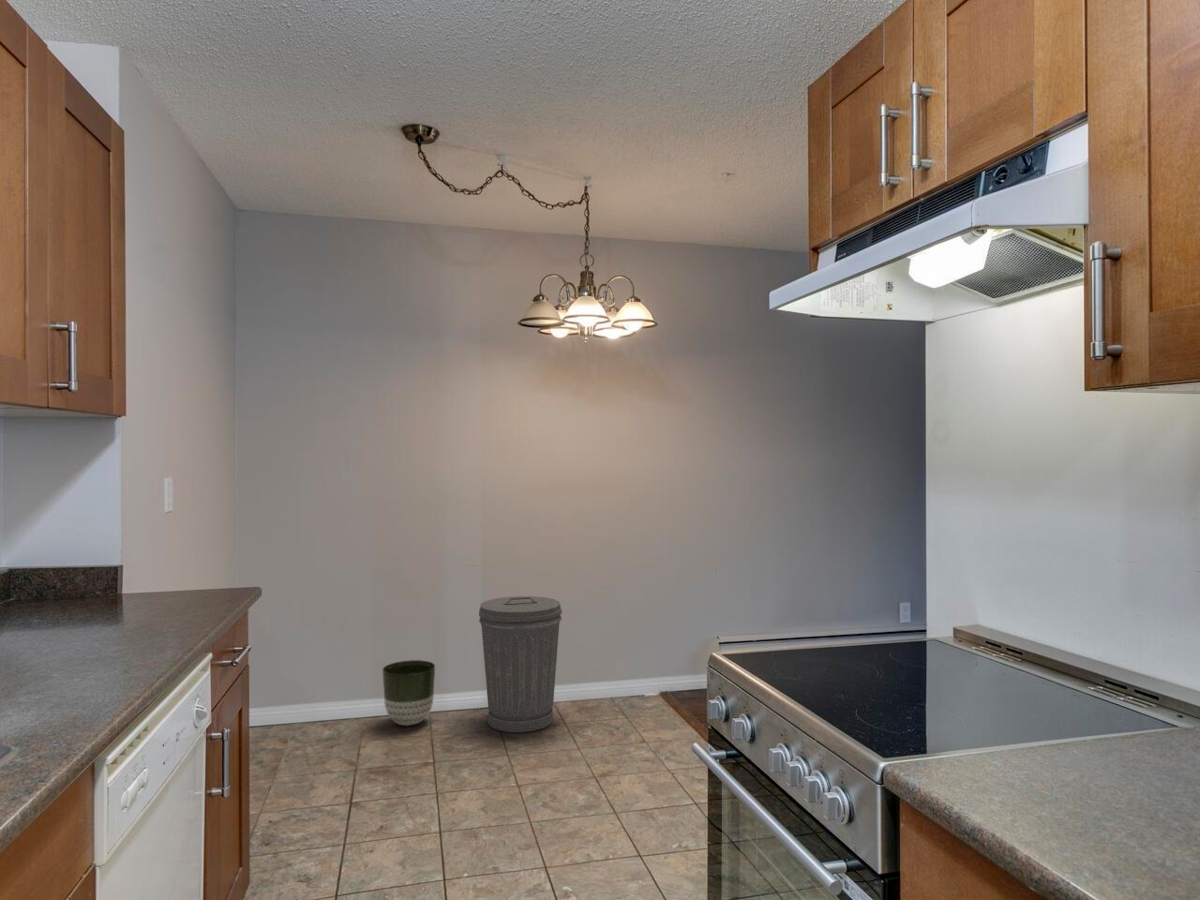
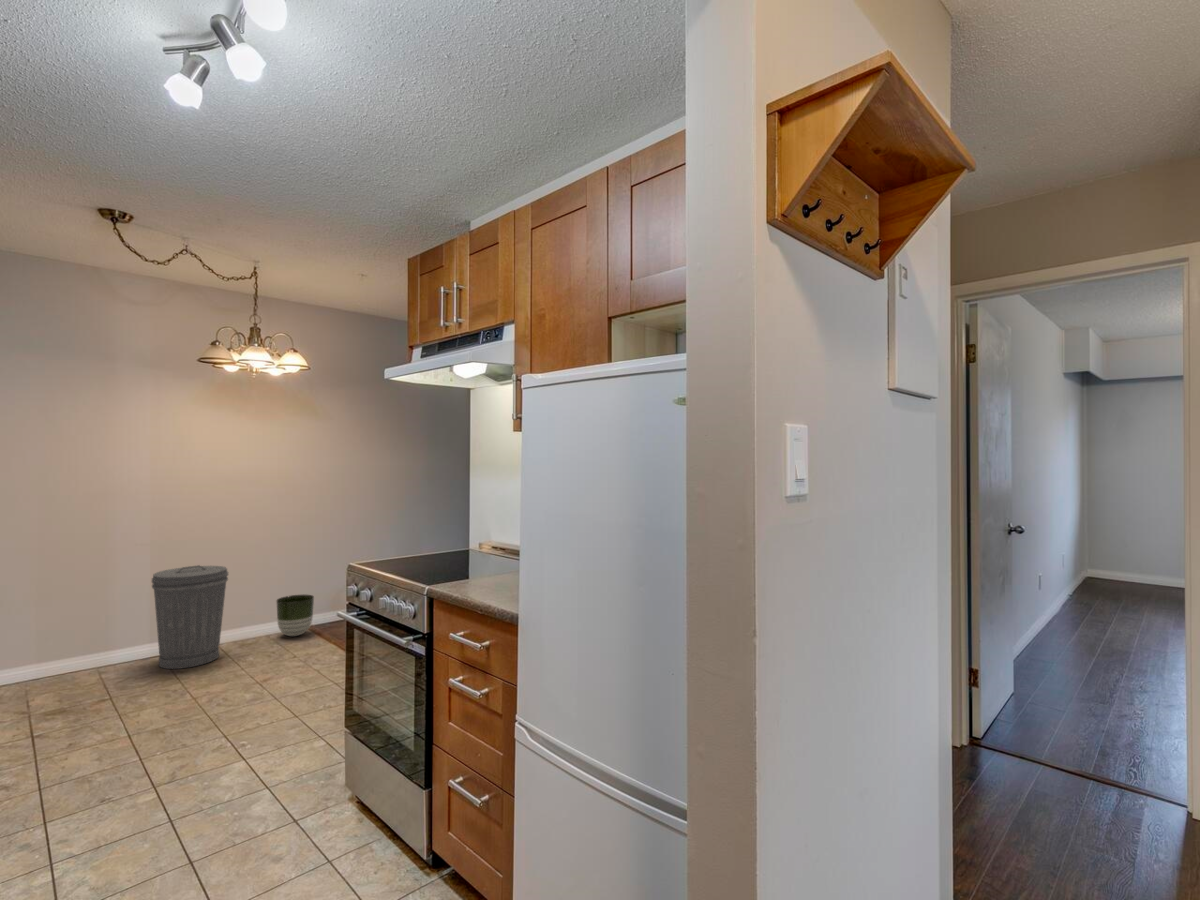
planter: present [383,660,435,726] -> present [276,595,314,636]

